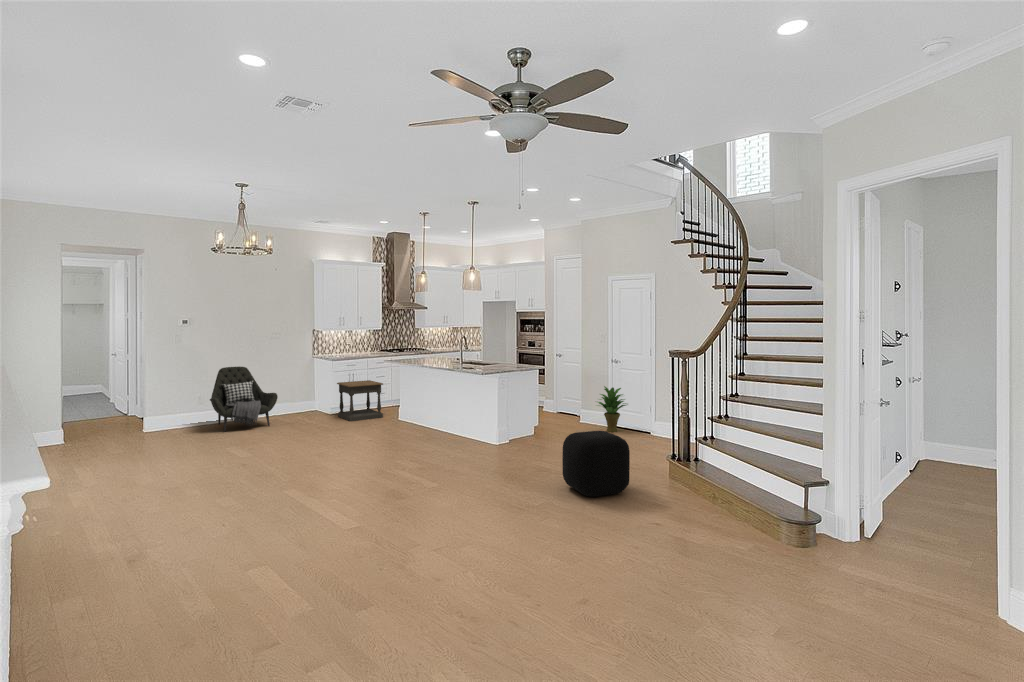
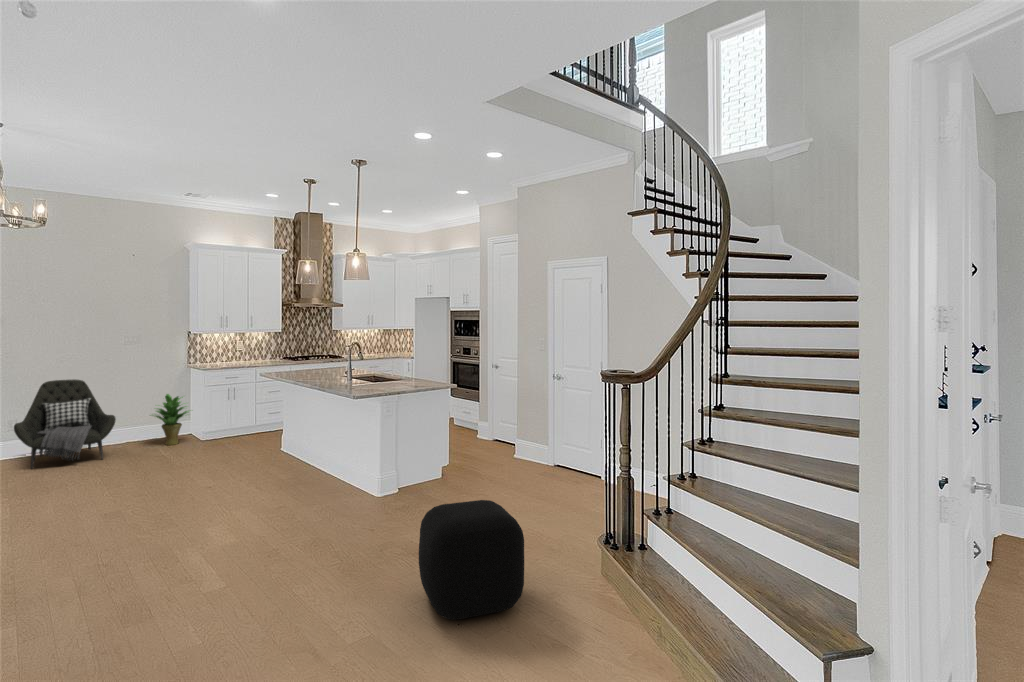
side table: present [337,380,383,421] -> none [208,397,267,452]
potted plant: present [598,386,626,432] -> present [152,394,189,445]

